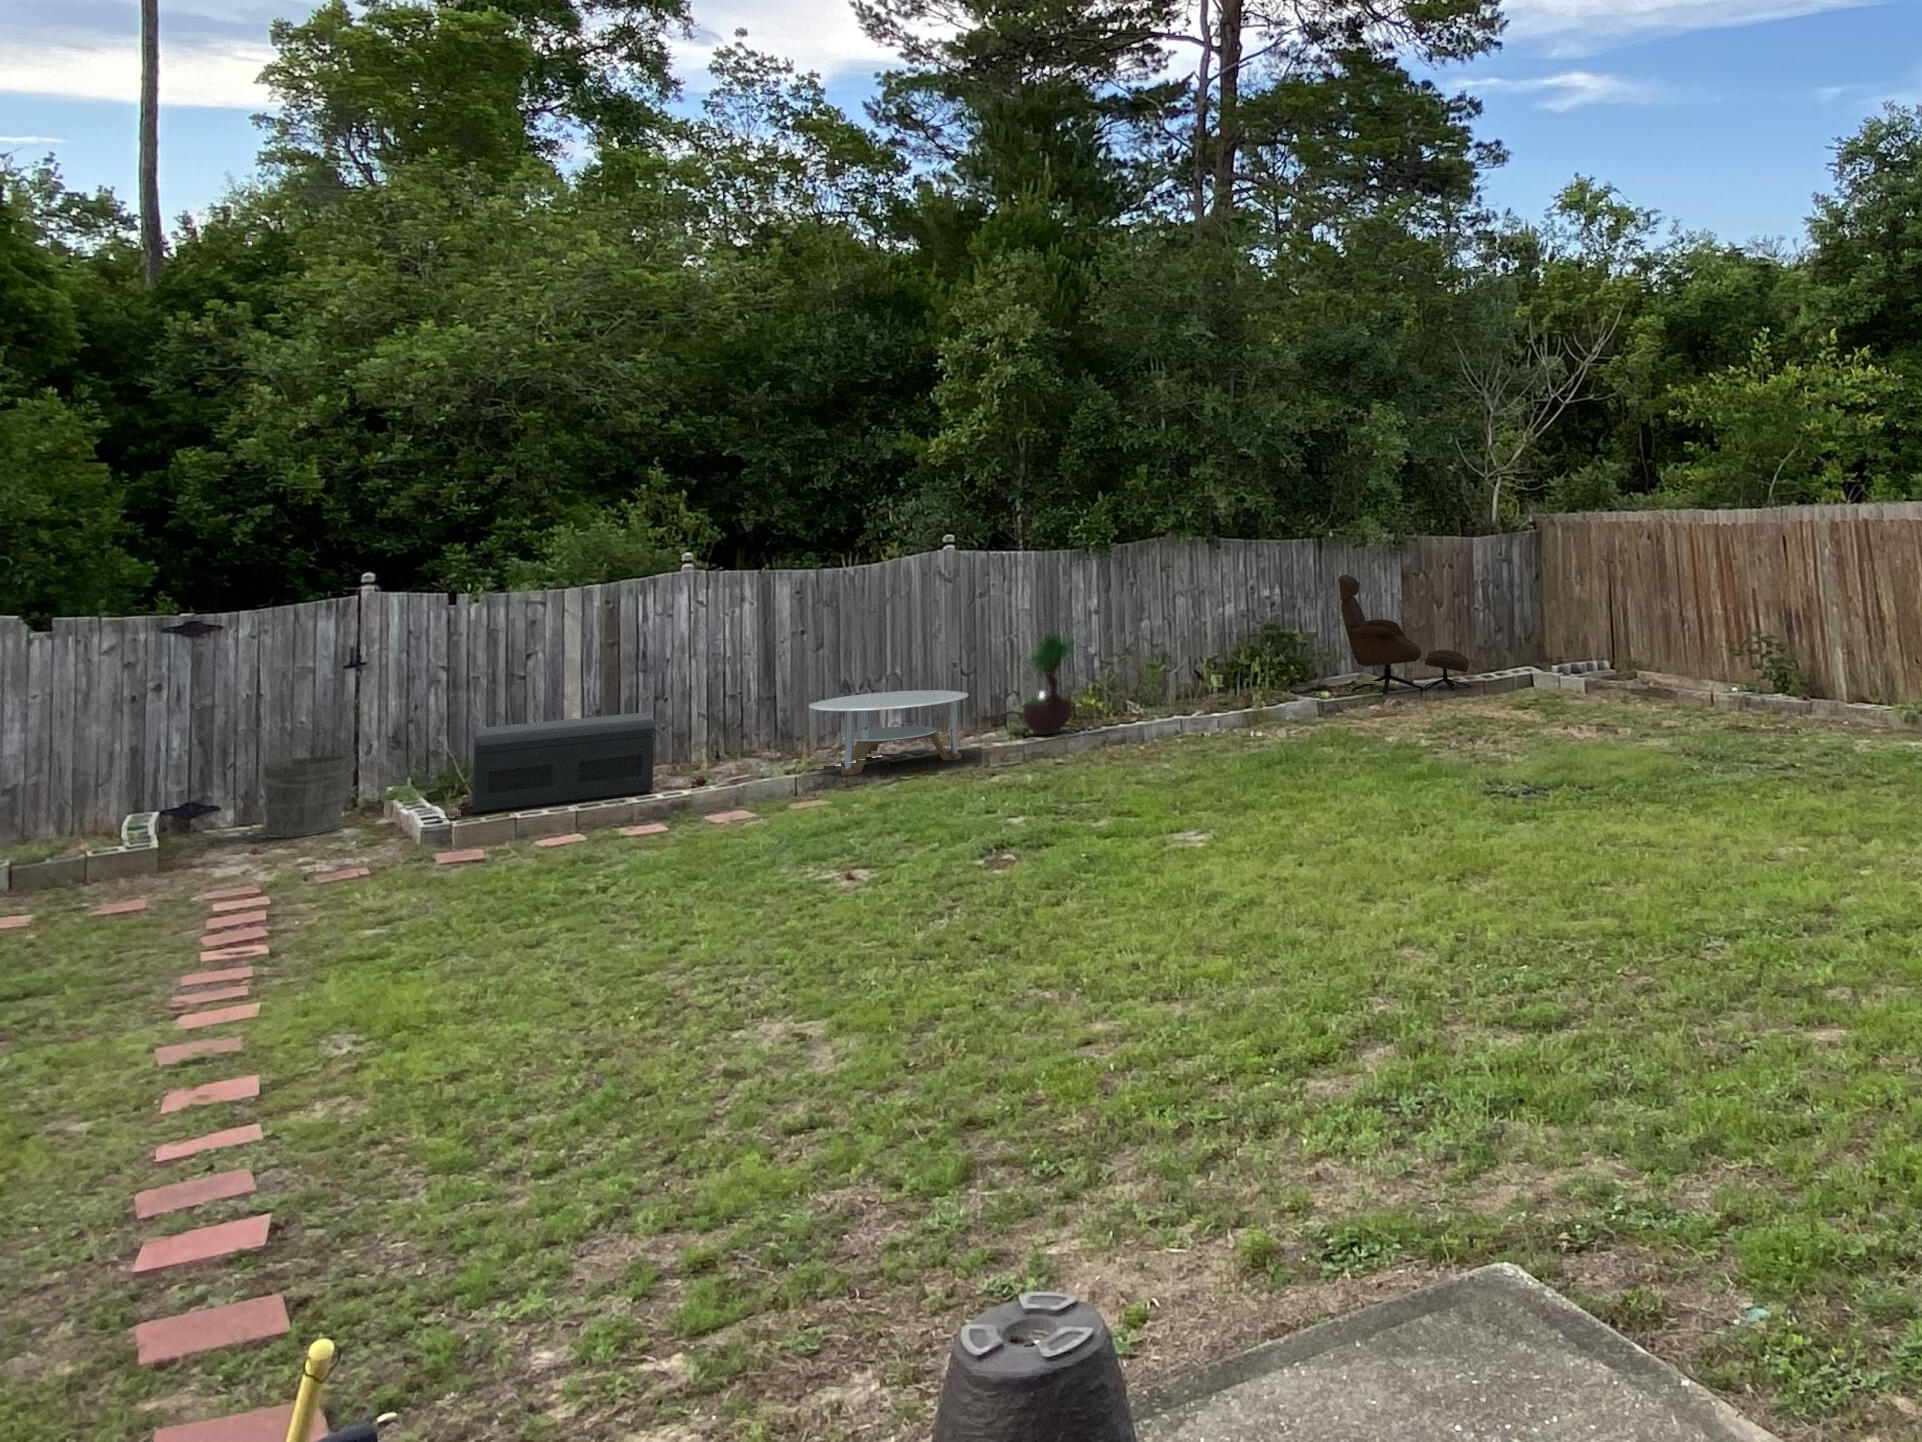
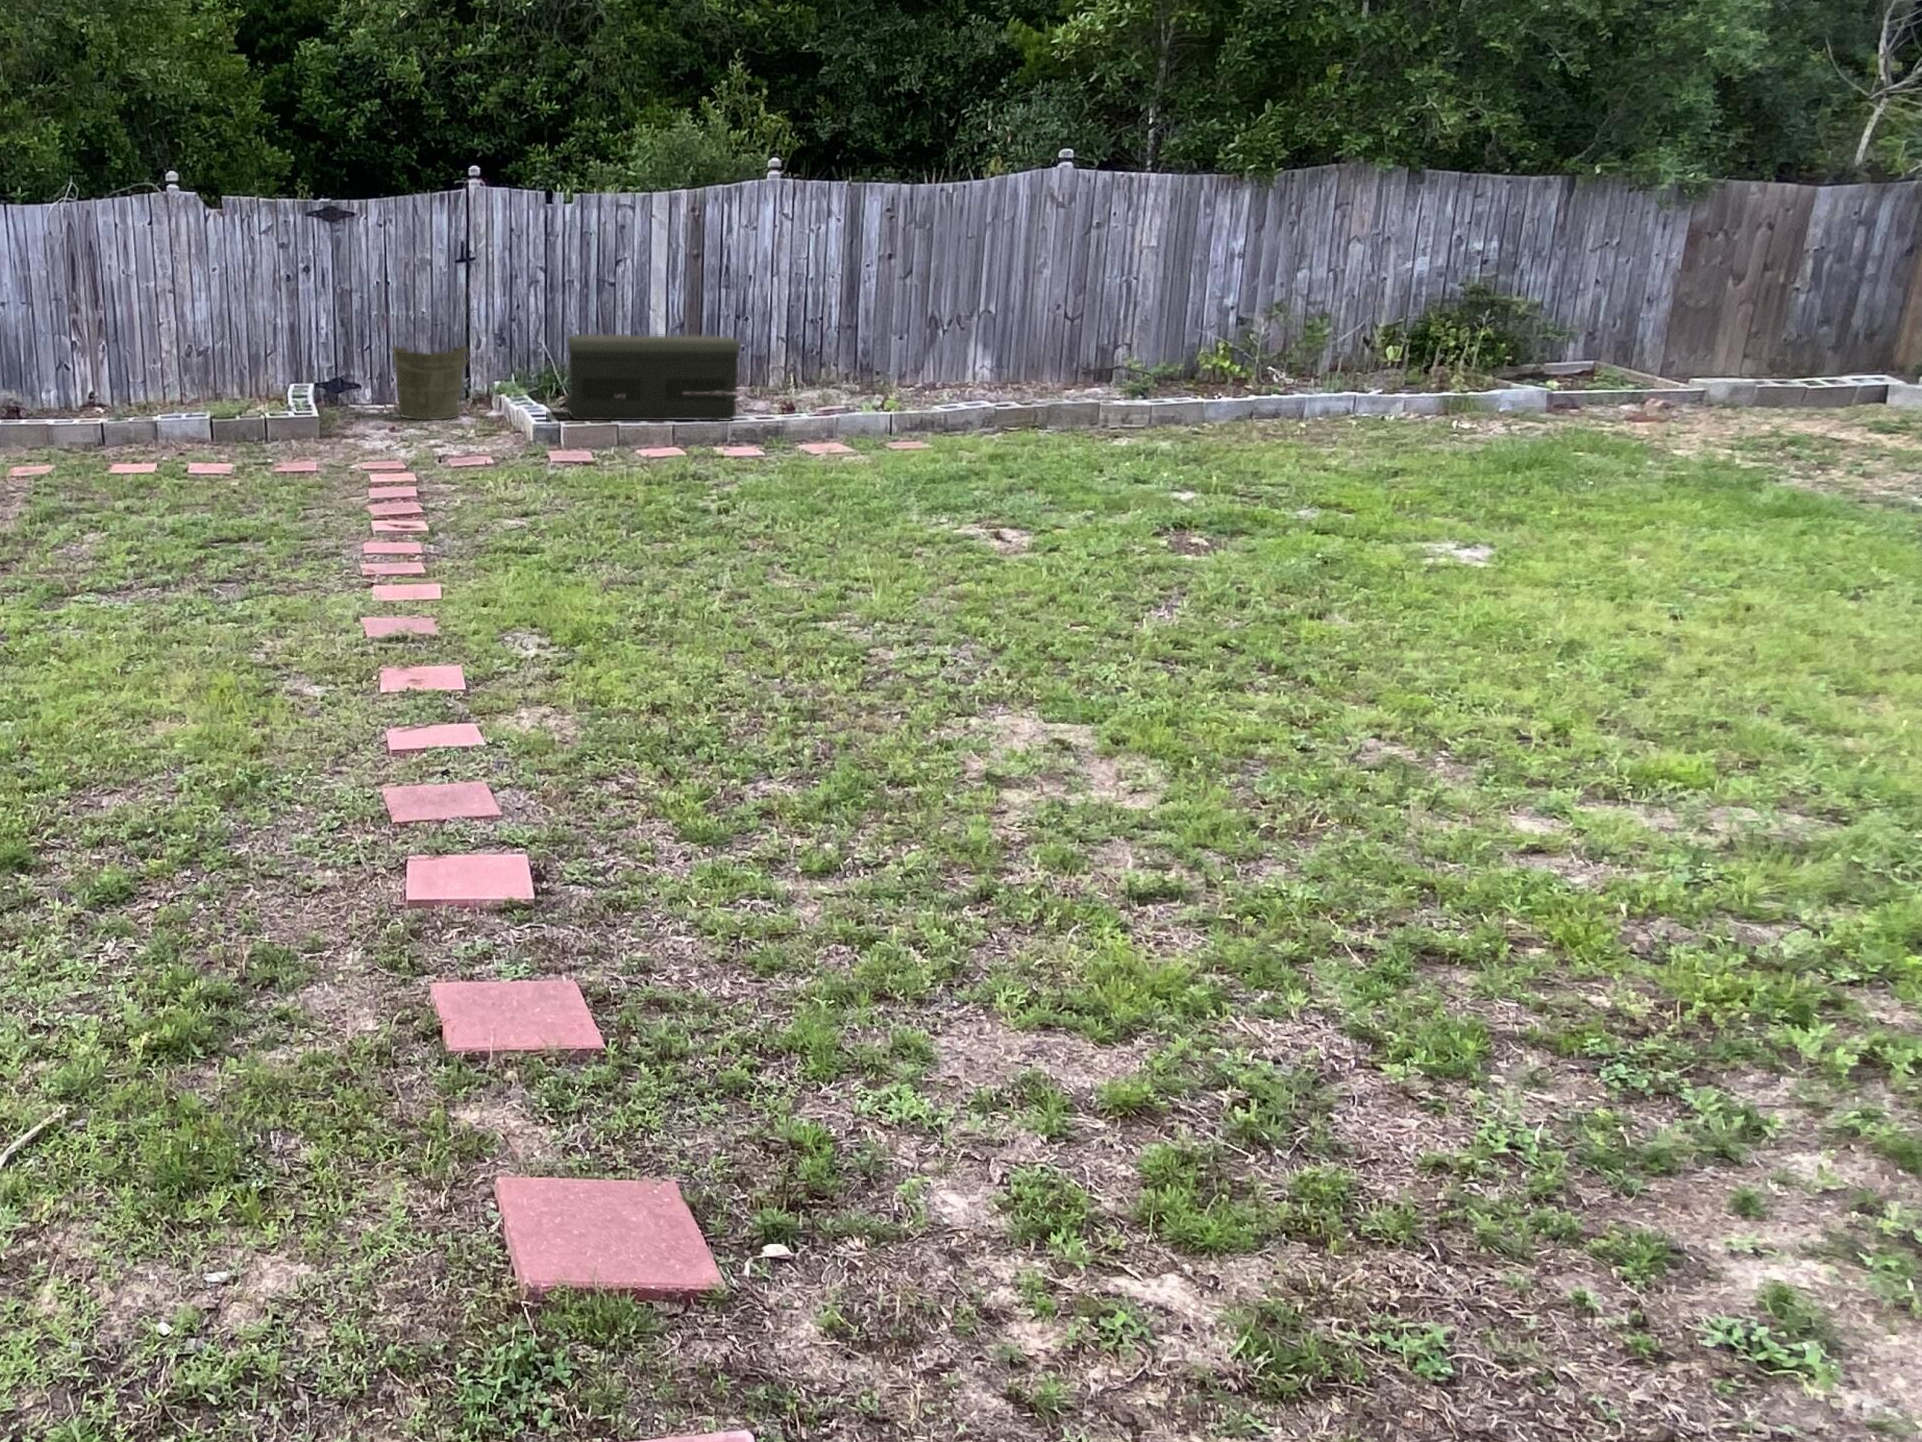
lounge chair: present [1338,575,1471,694] -> none [1619,238,1842,419]
potted tree: present [1023,630,1079,735] -> none [1147,272,1241,411]
round table: present [809,690,969,775] -> none [900,339,1091,427]

